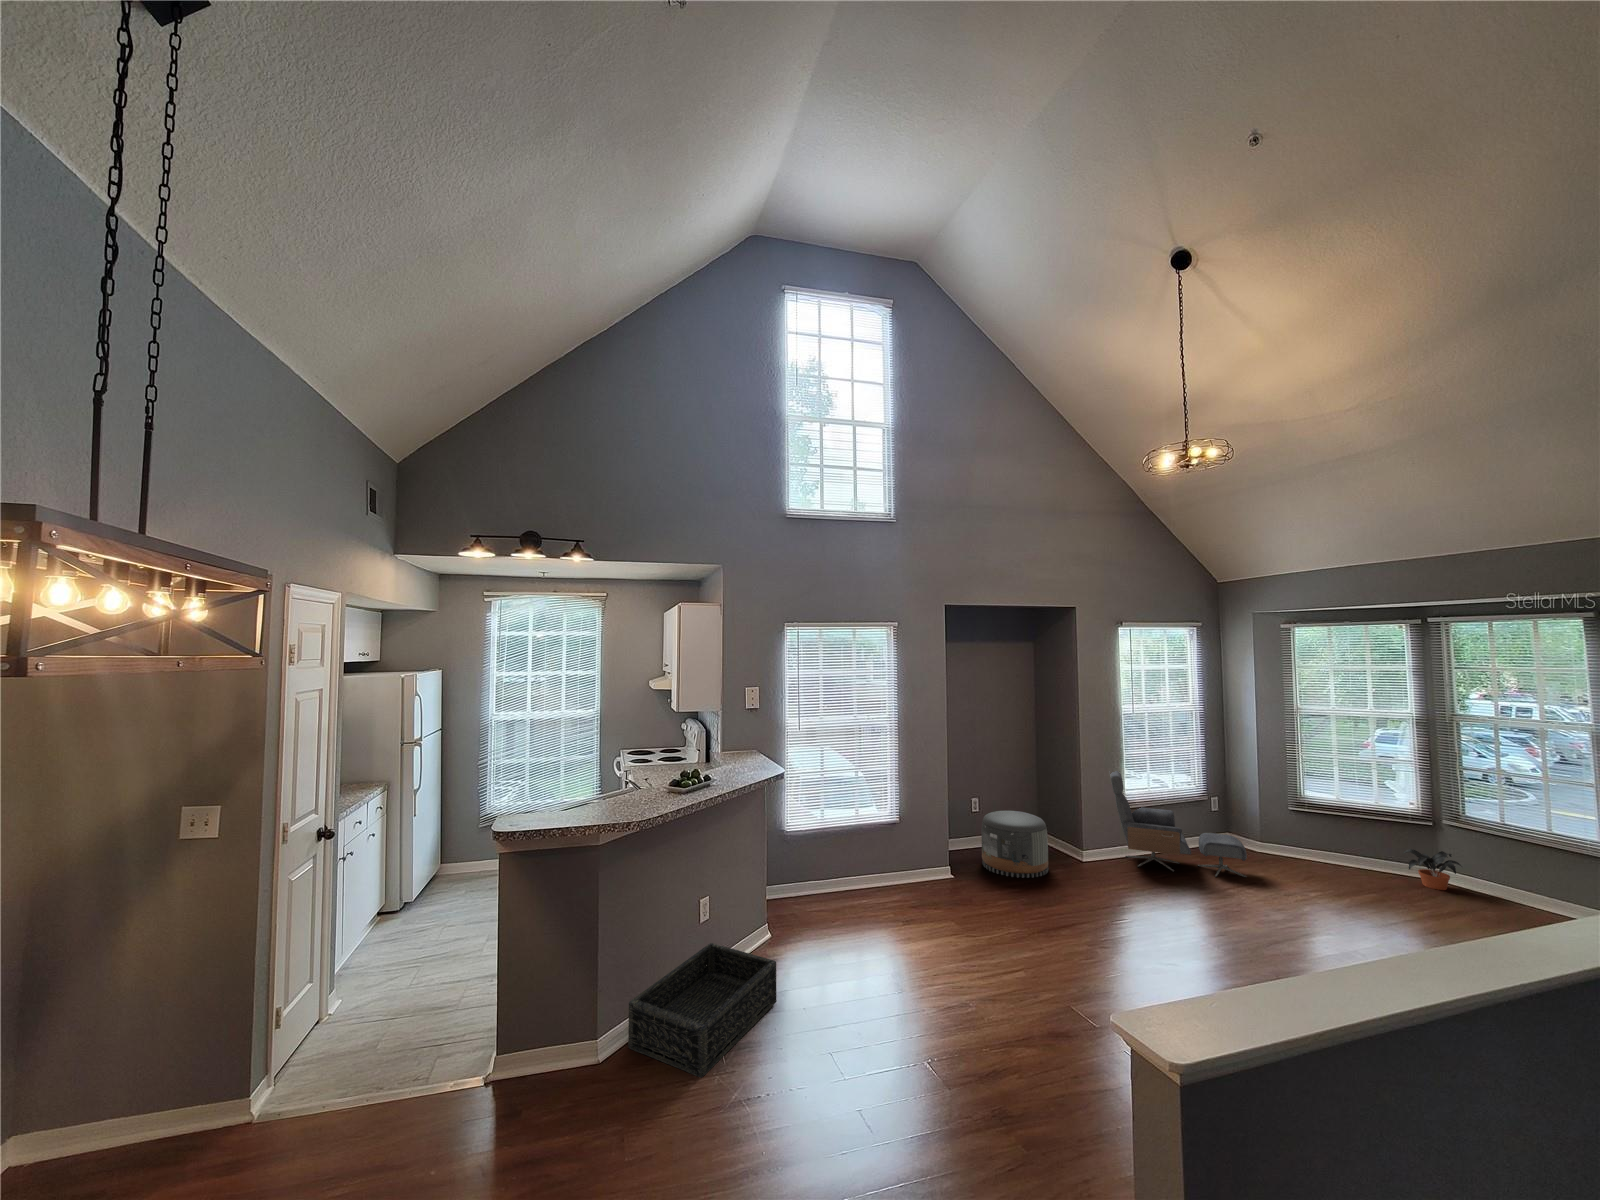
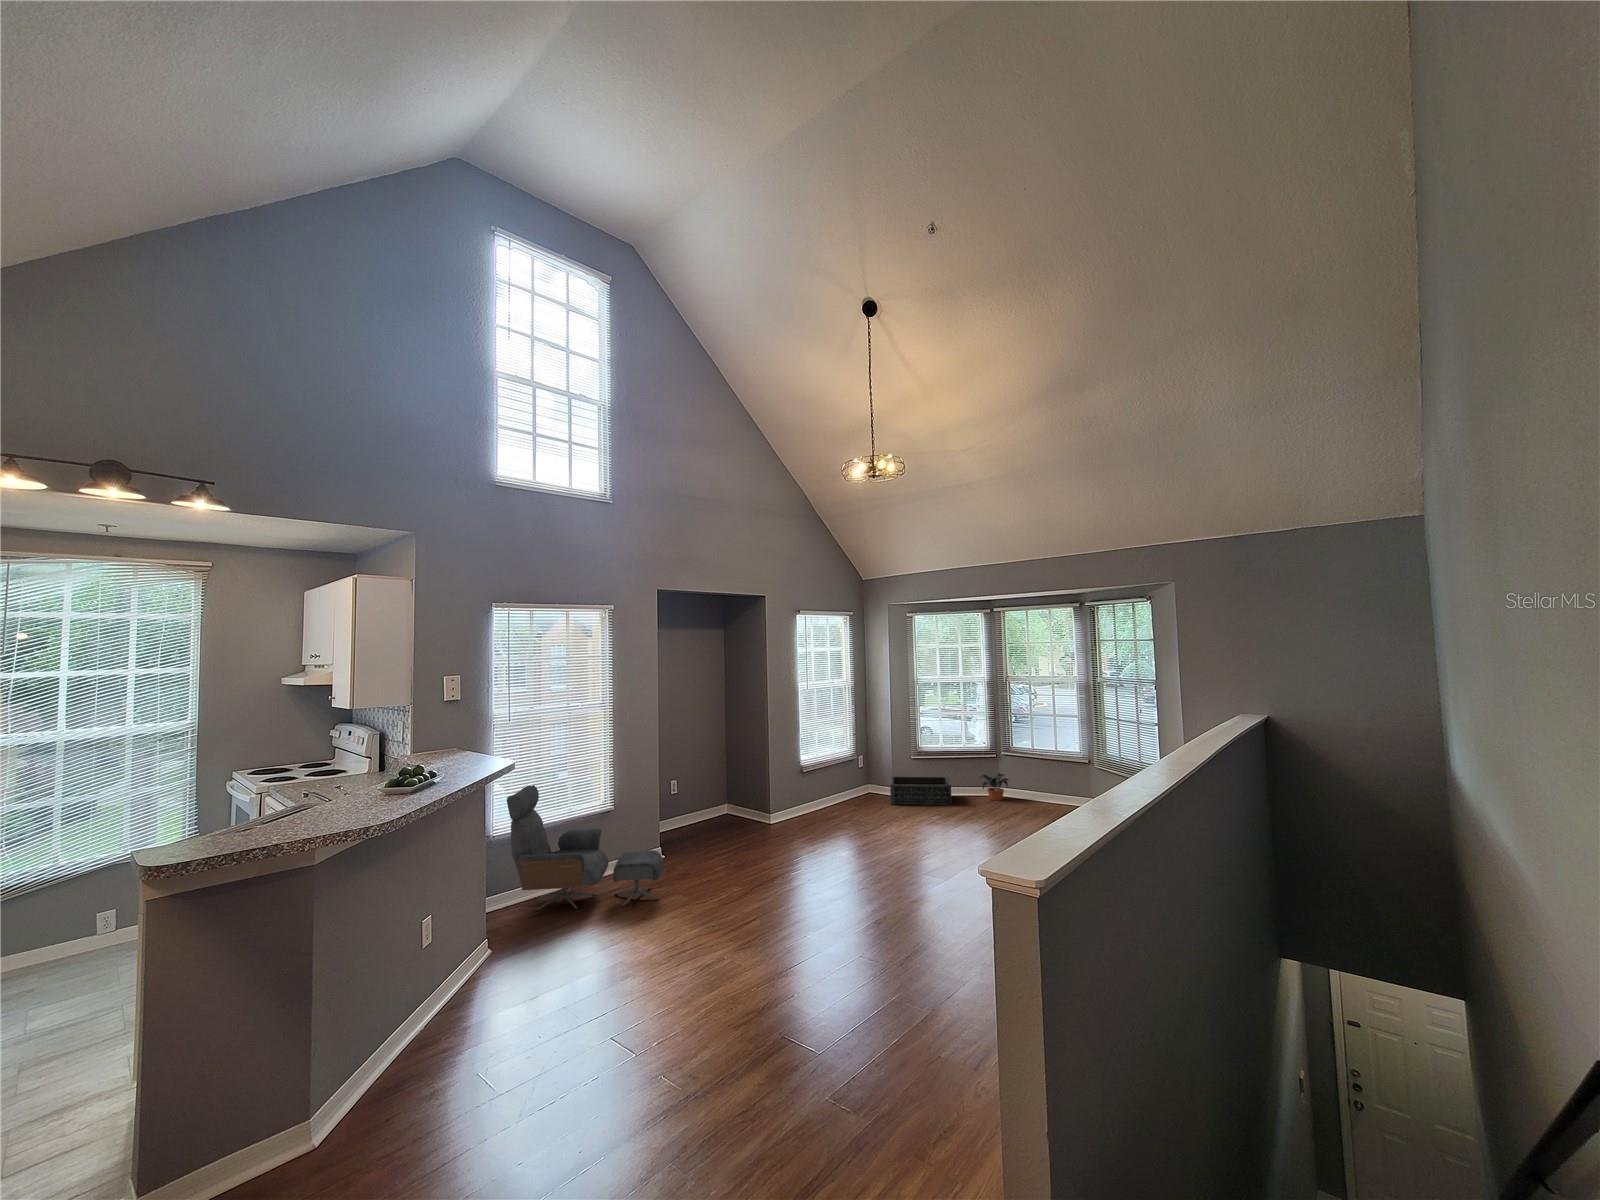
lounge chair: present [1110,771,1247,877] -> present [507,785,663,912]
pouf: present [981,811,1048,878] -> none [687,788,747,849]
basket: present [628,943,776,1078] -> present [890,777,952,805]

